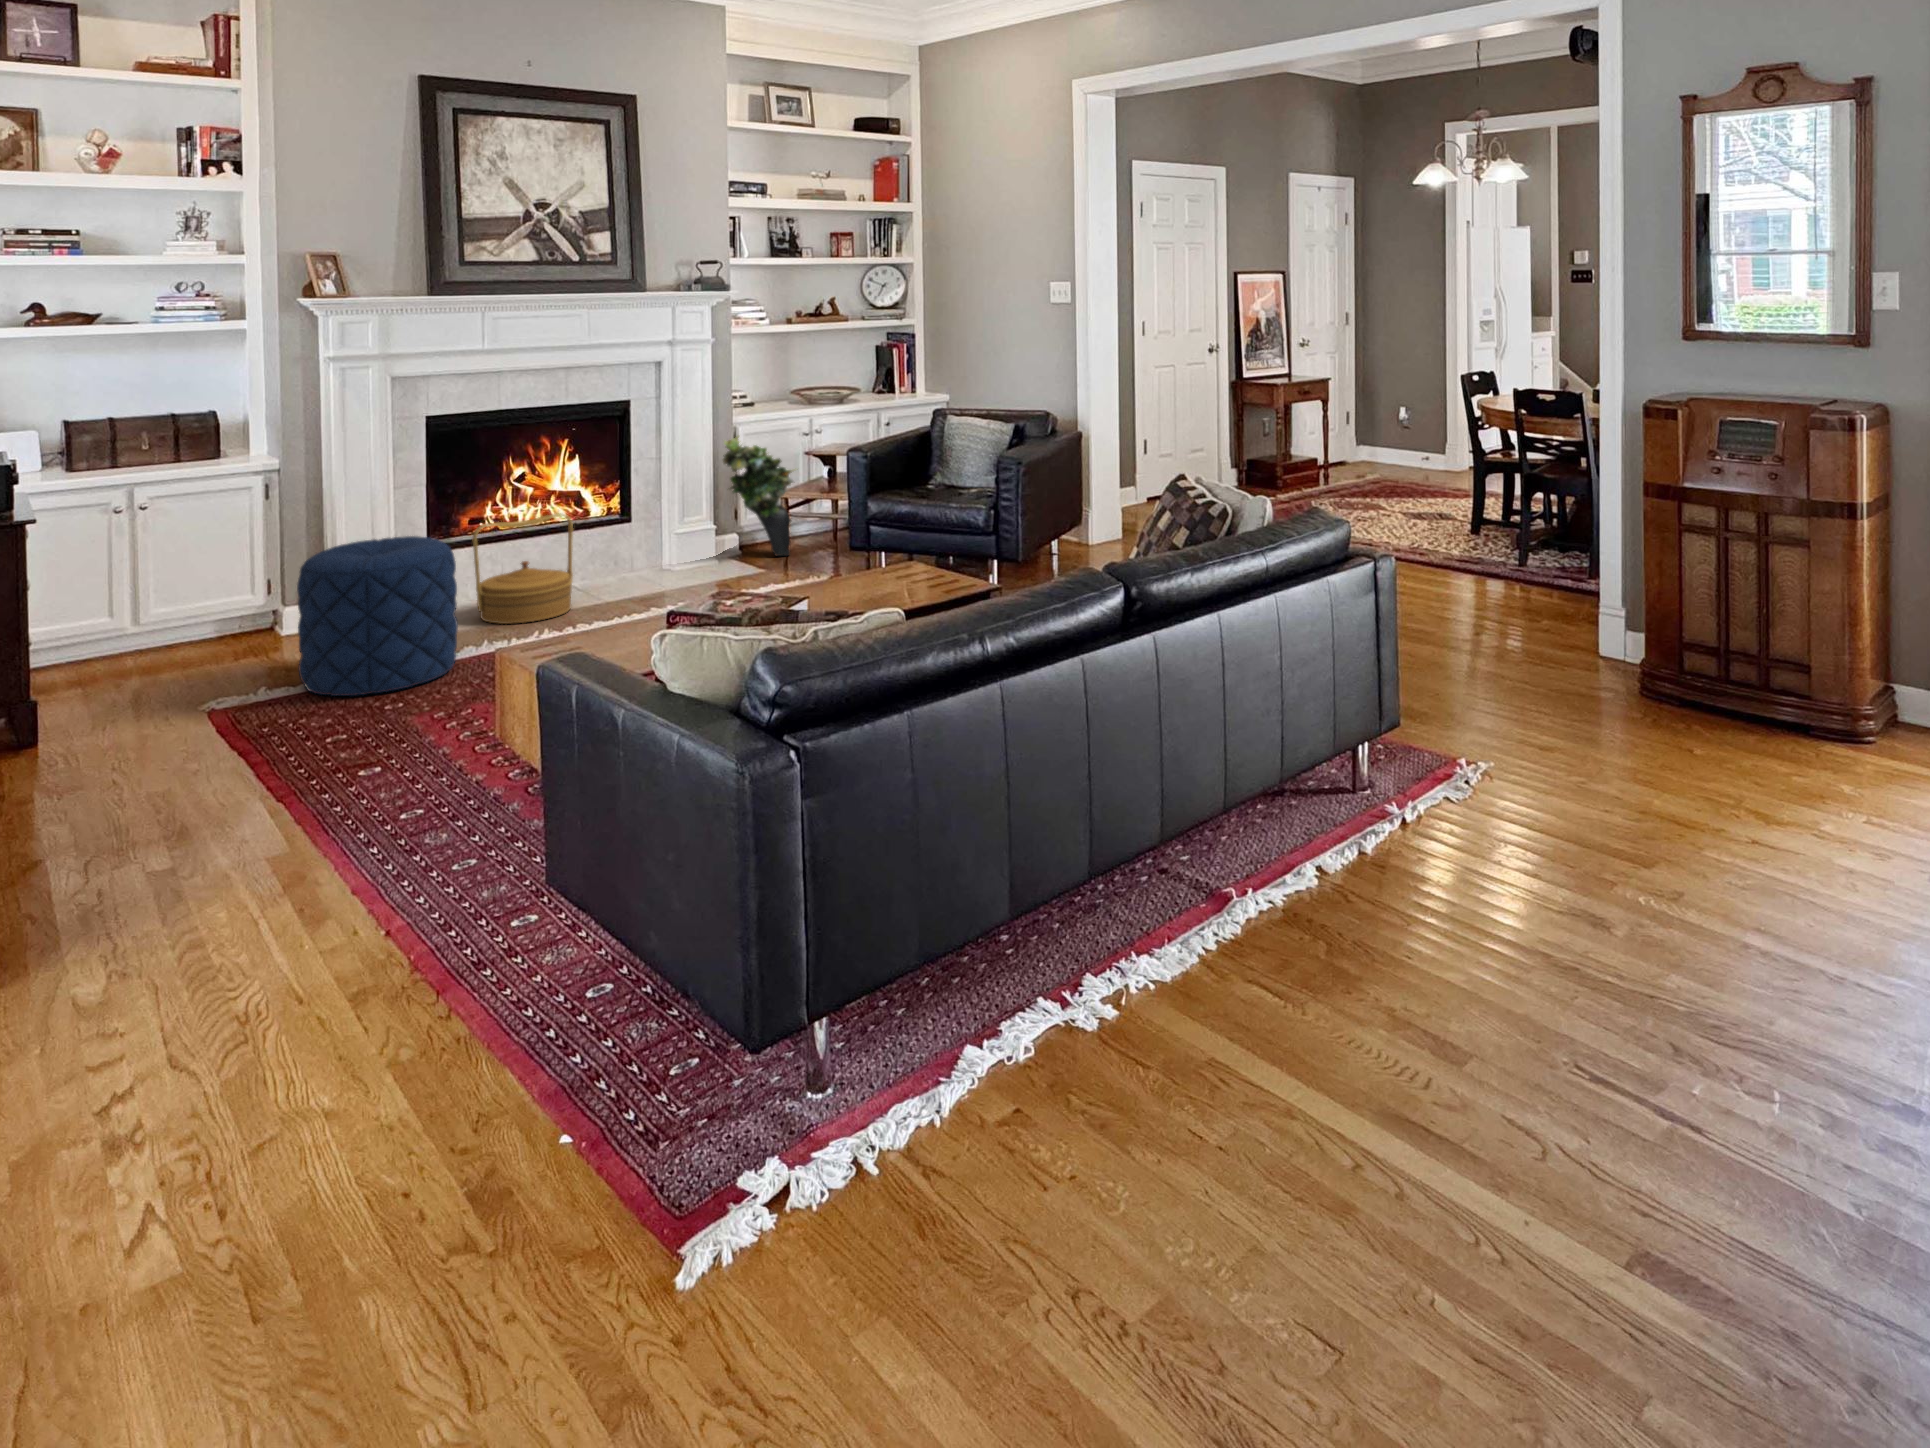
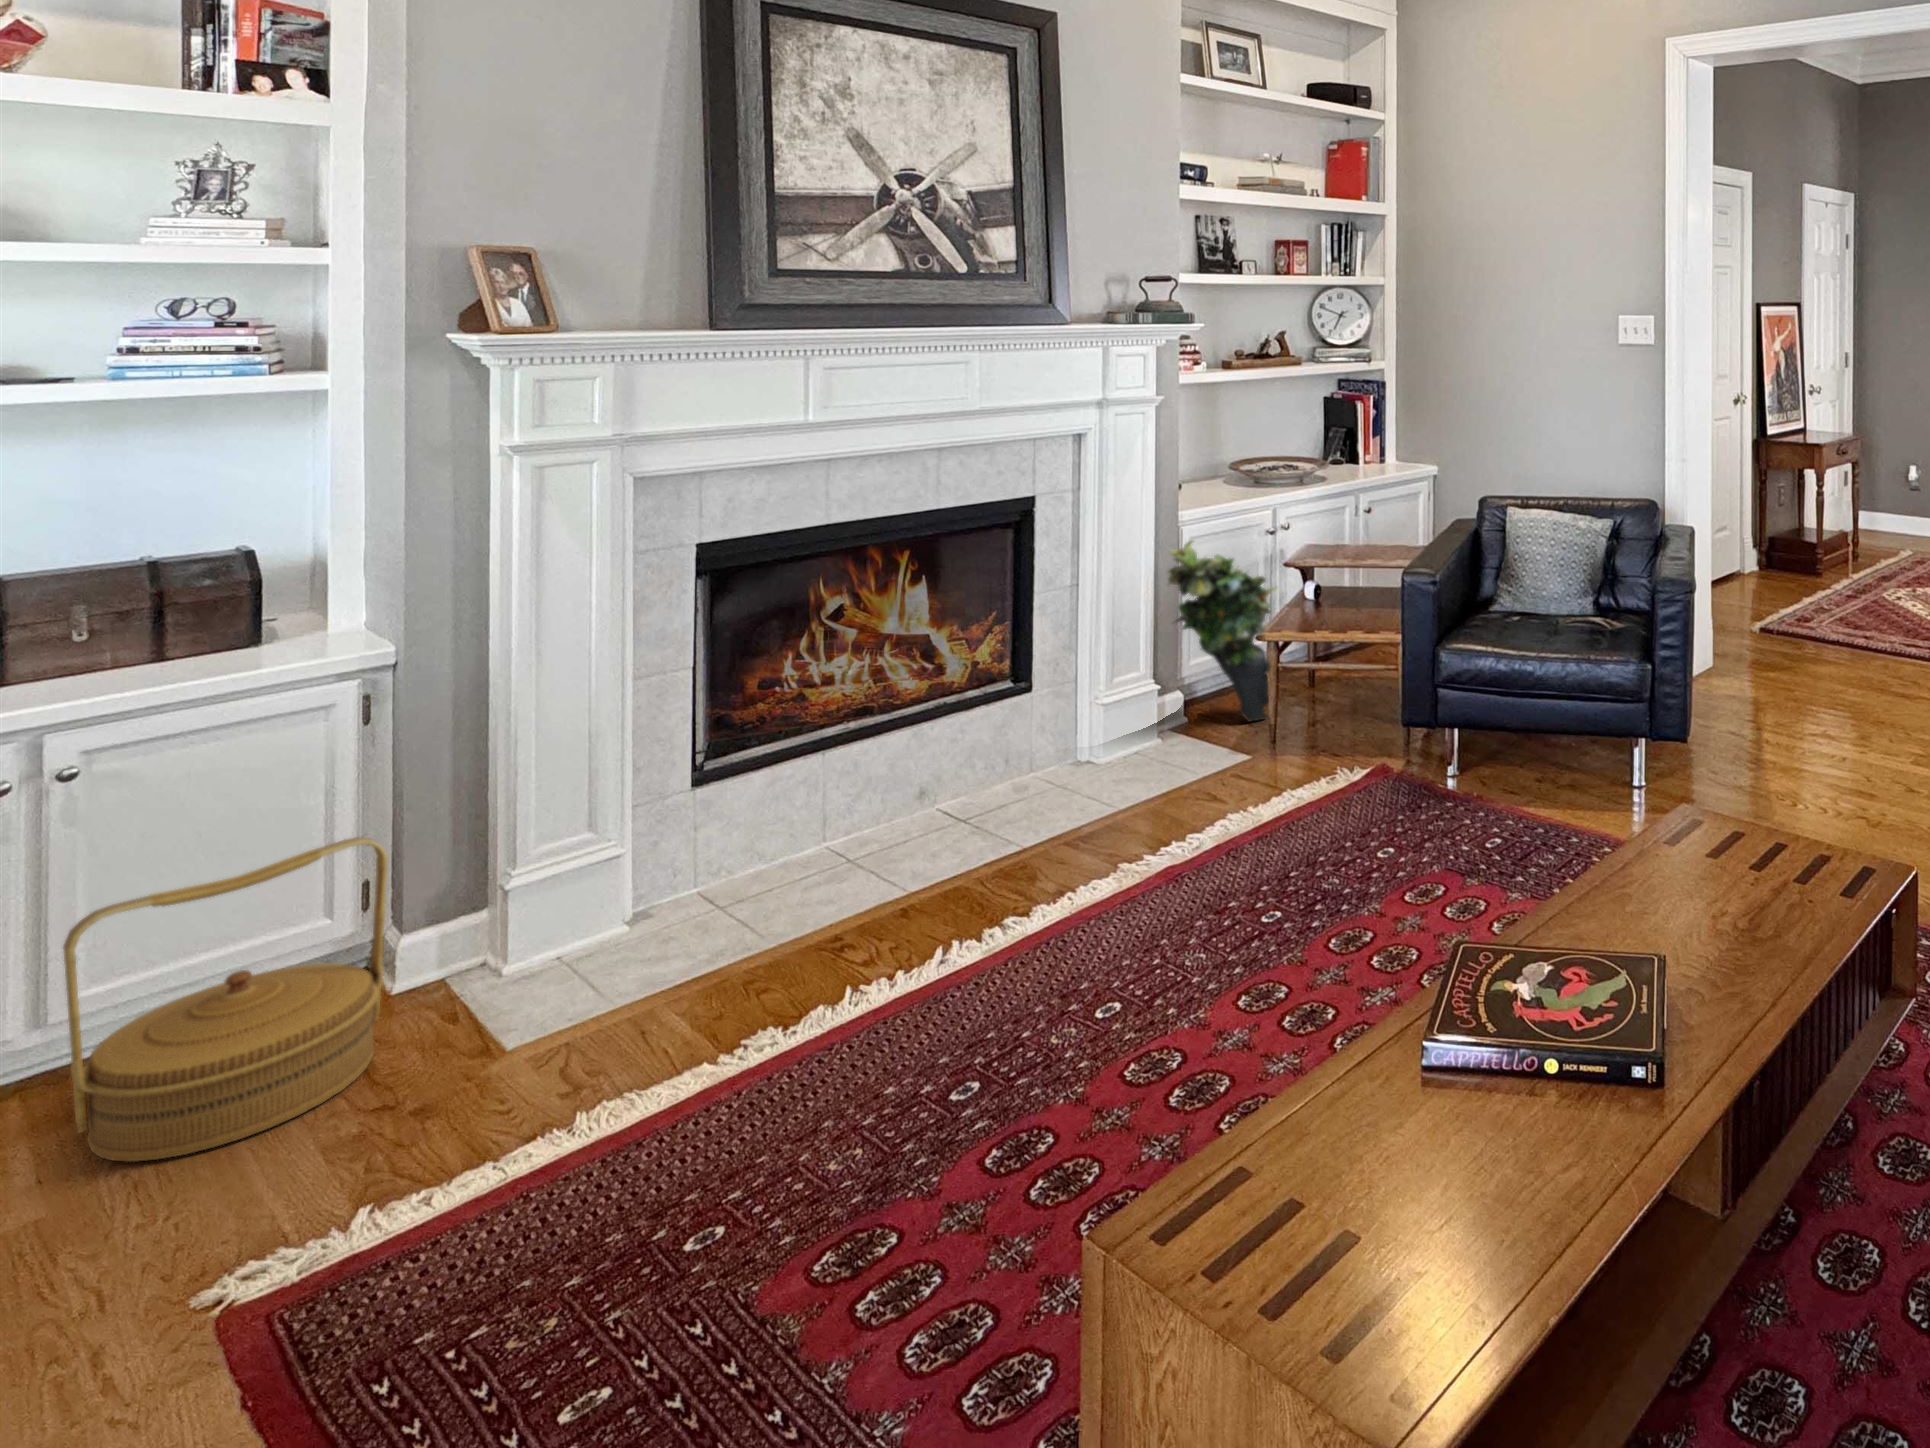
woven basket: present [472,514,573,624] -> present [63,837,388,1162]
pouf: present [297,536,458,696] -> none [435,804,793,1208]

